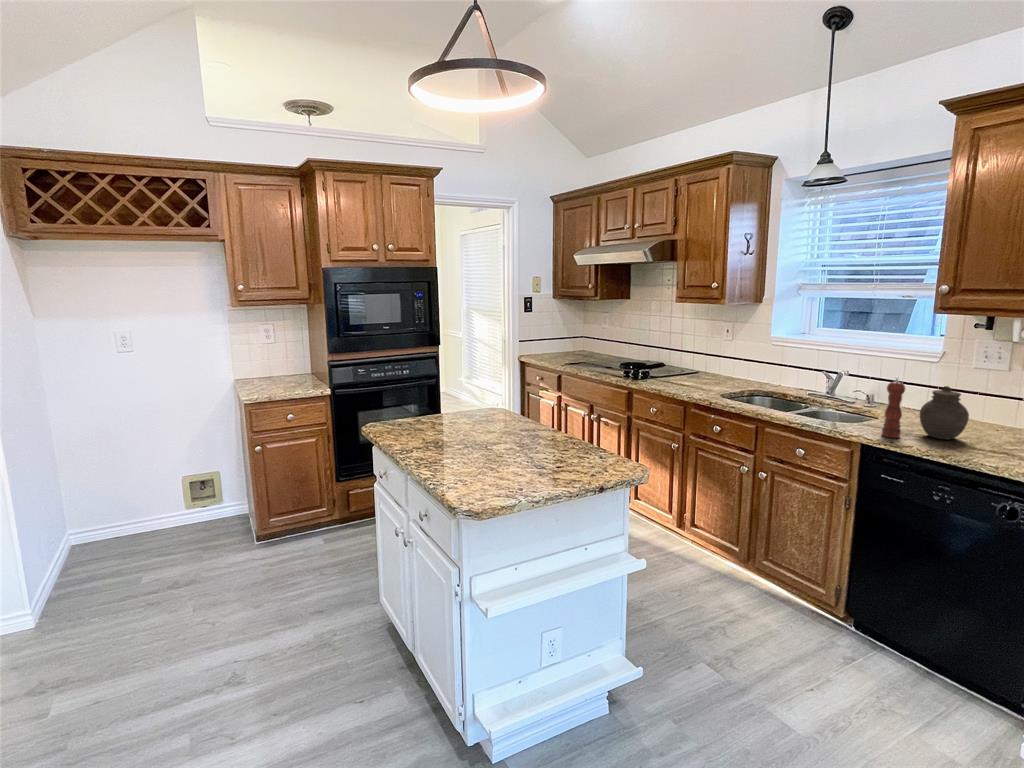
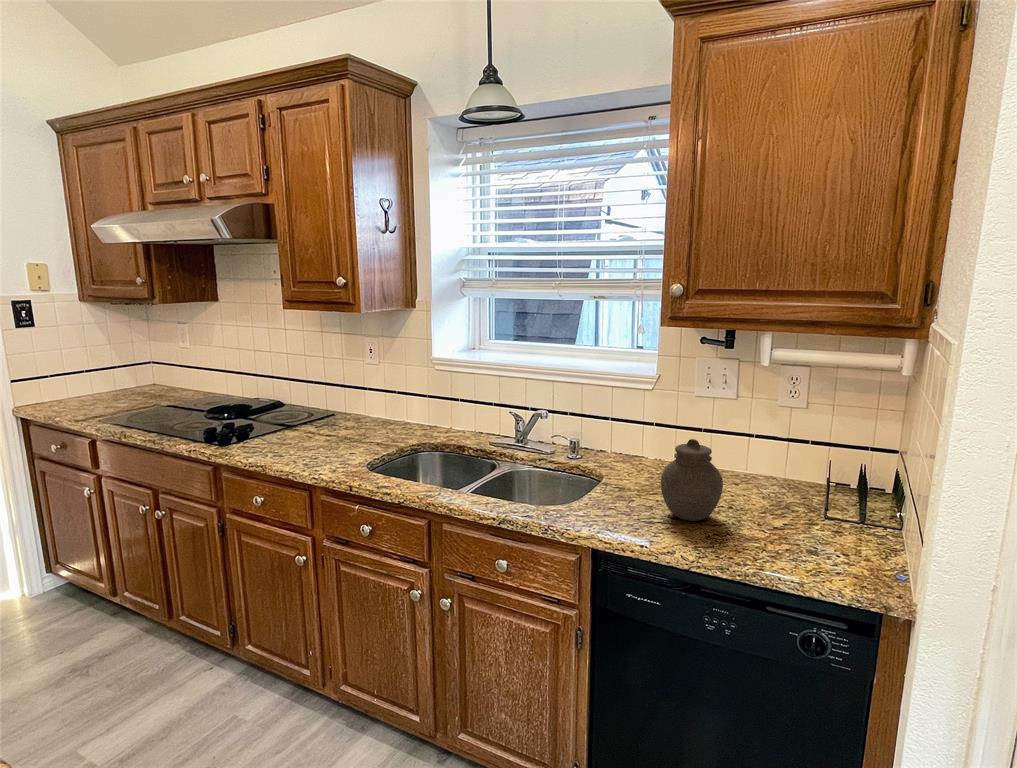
pepper mill: present [882,378,905,438] -> none [619,435,647,533]

